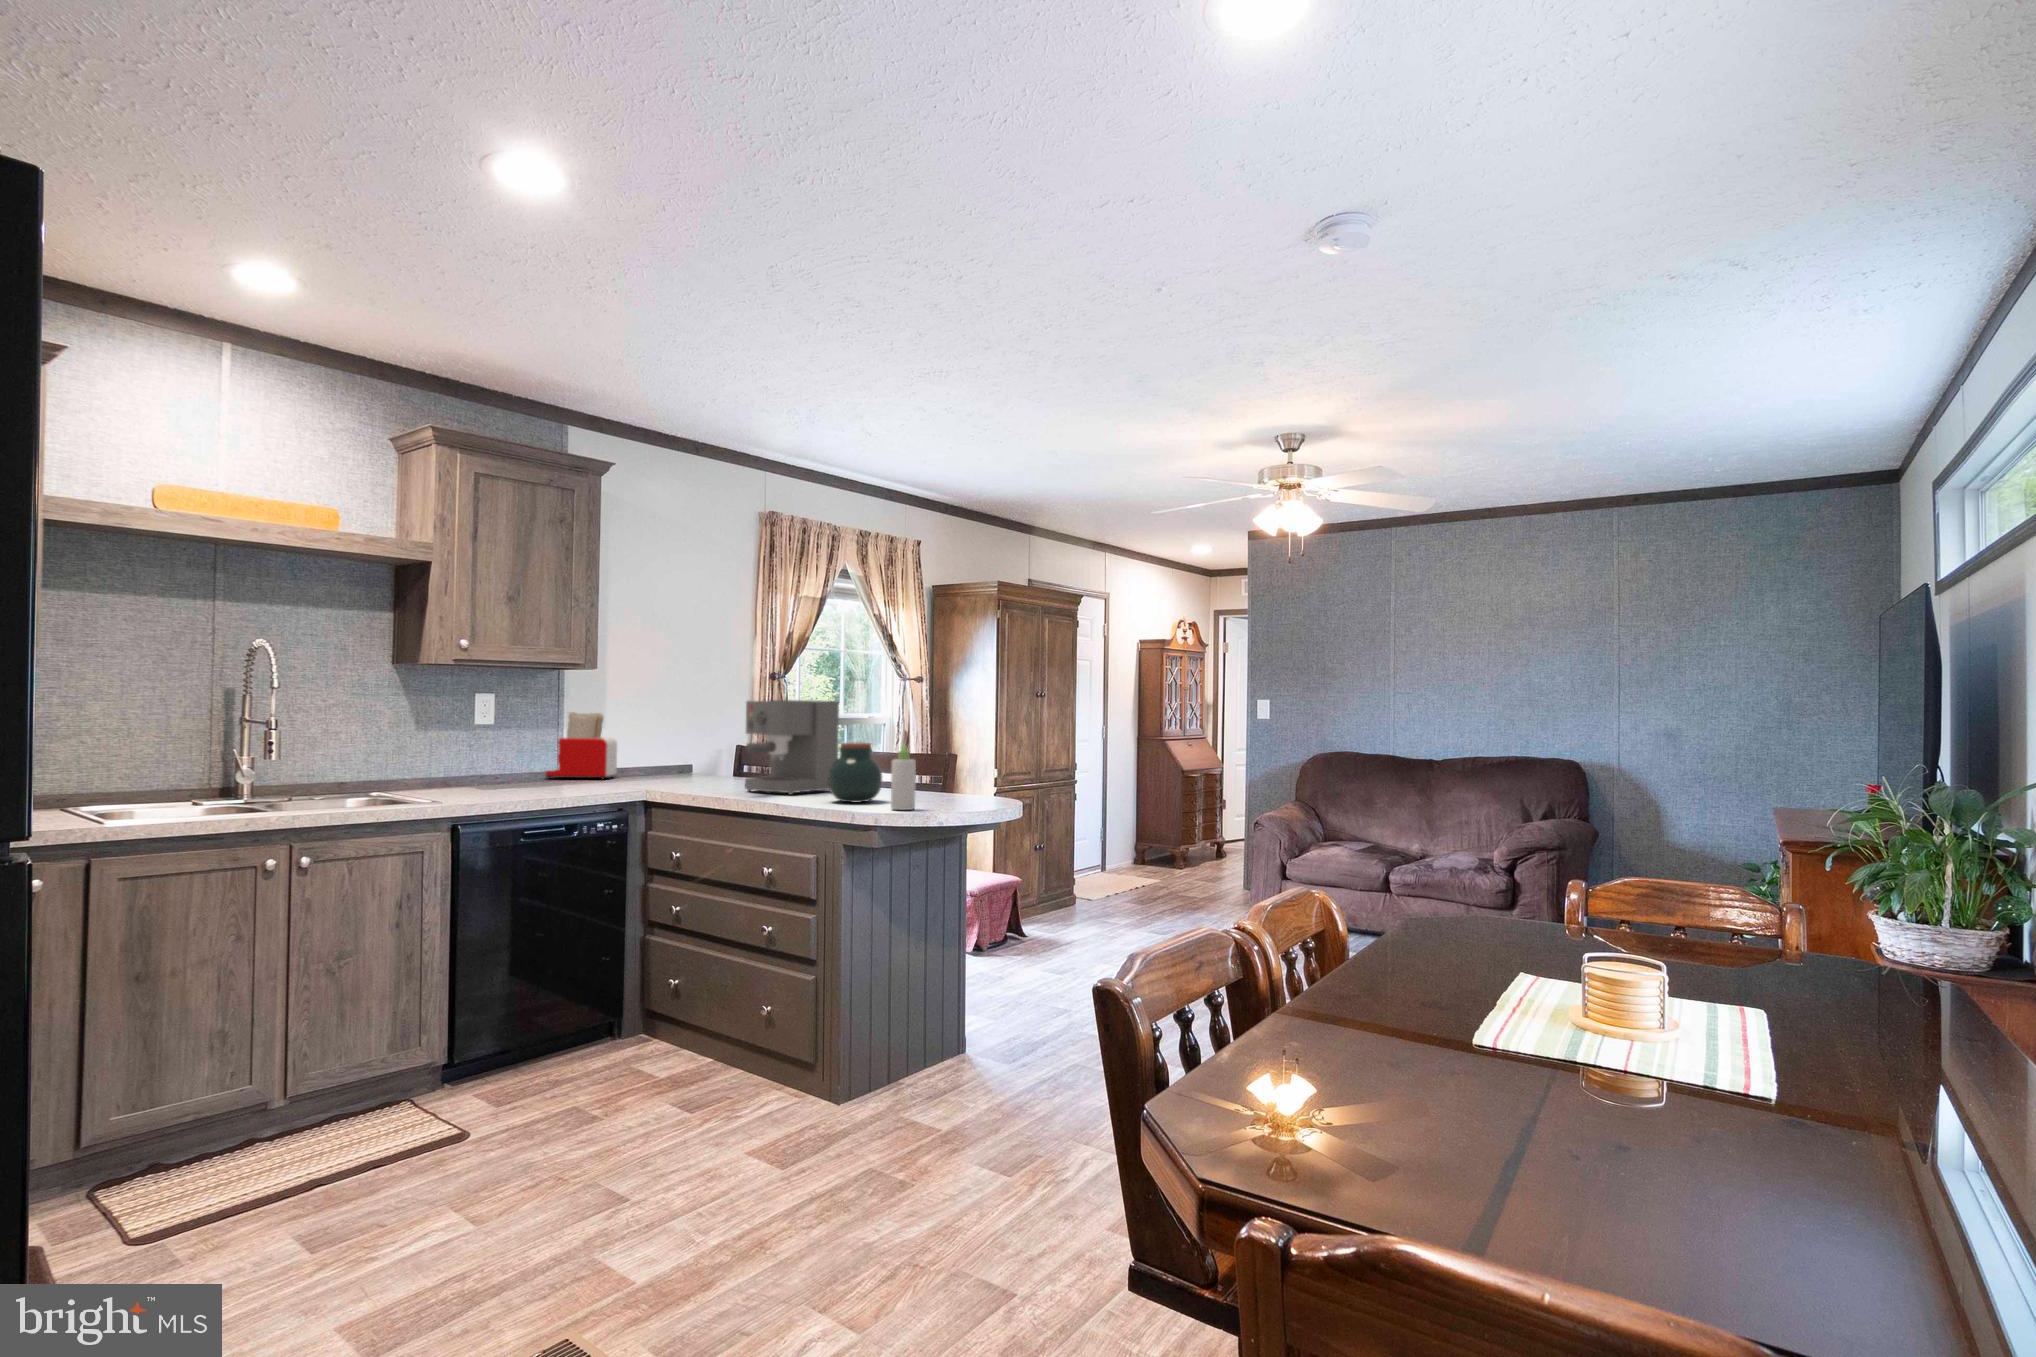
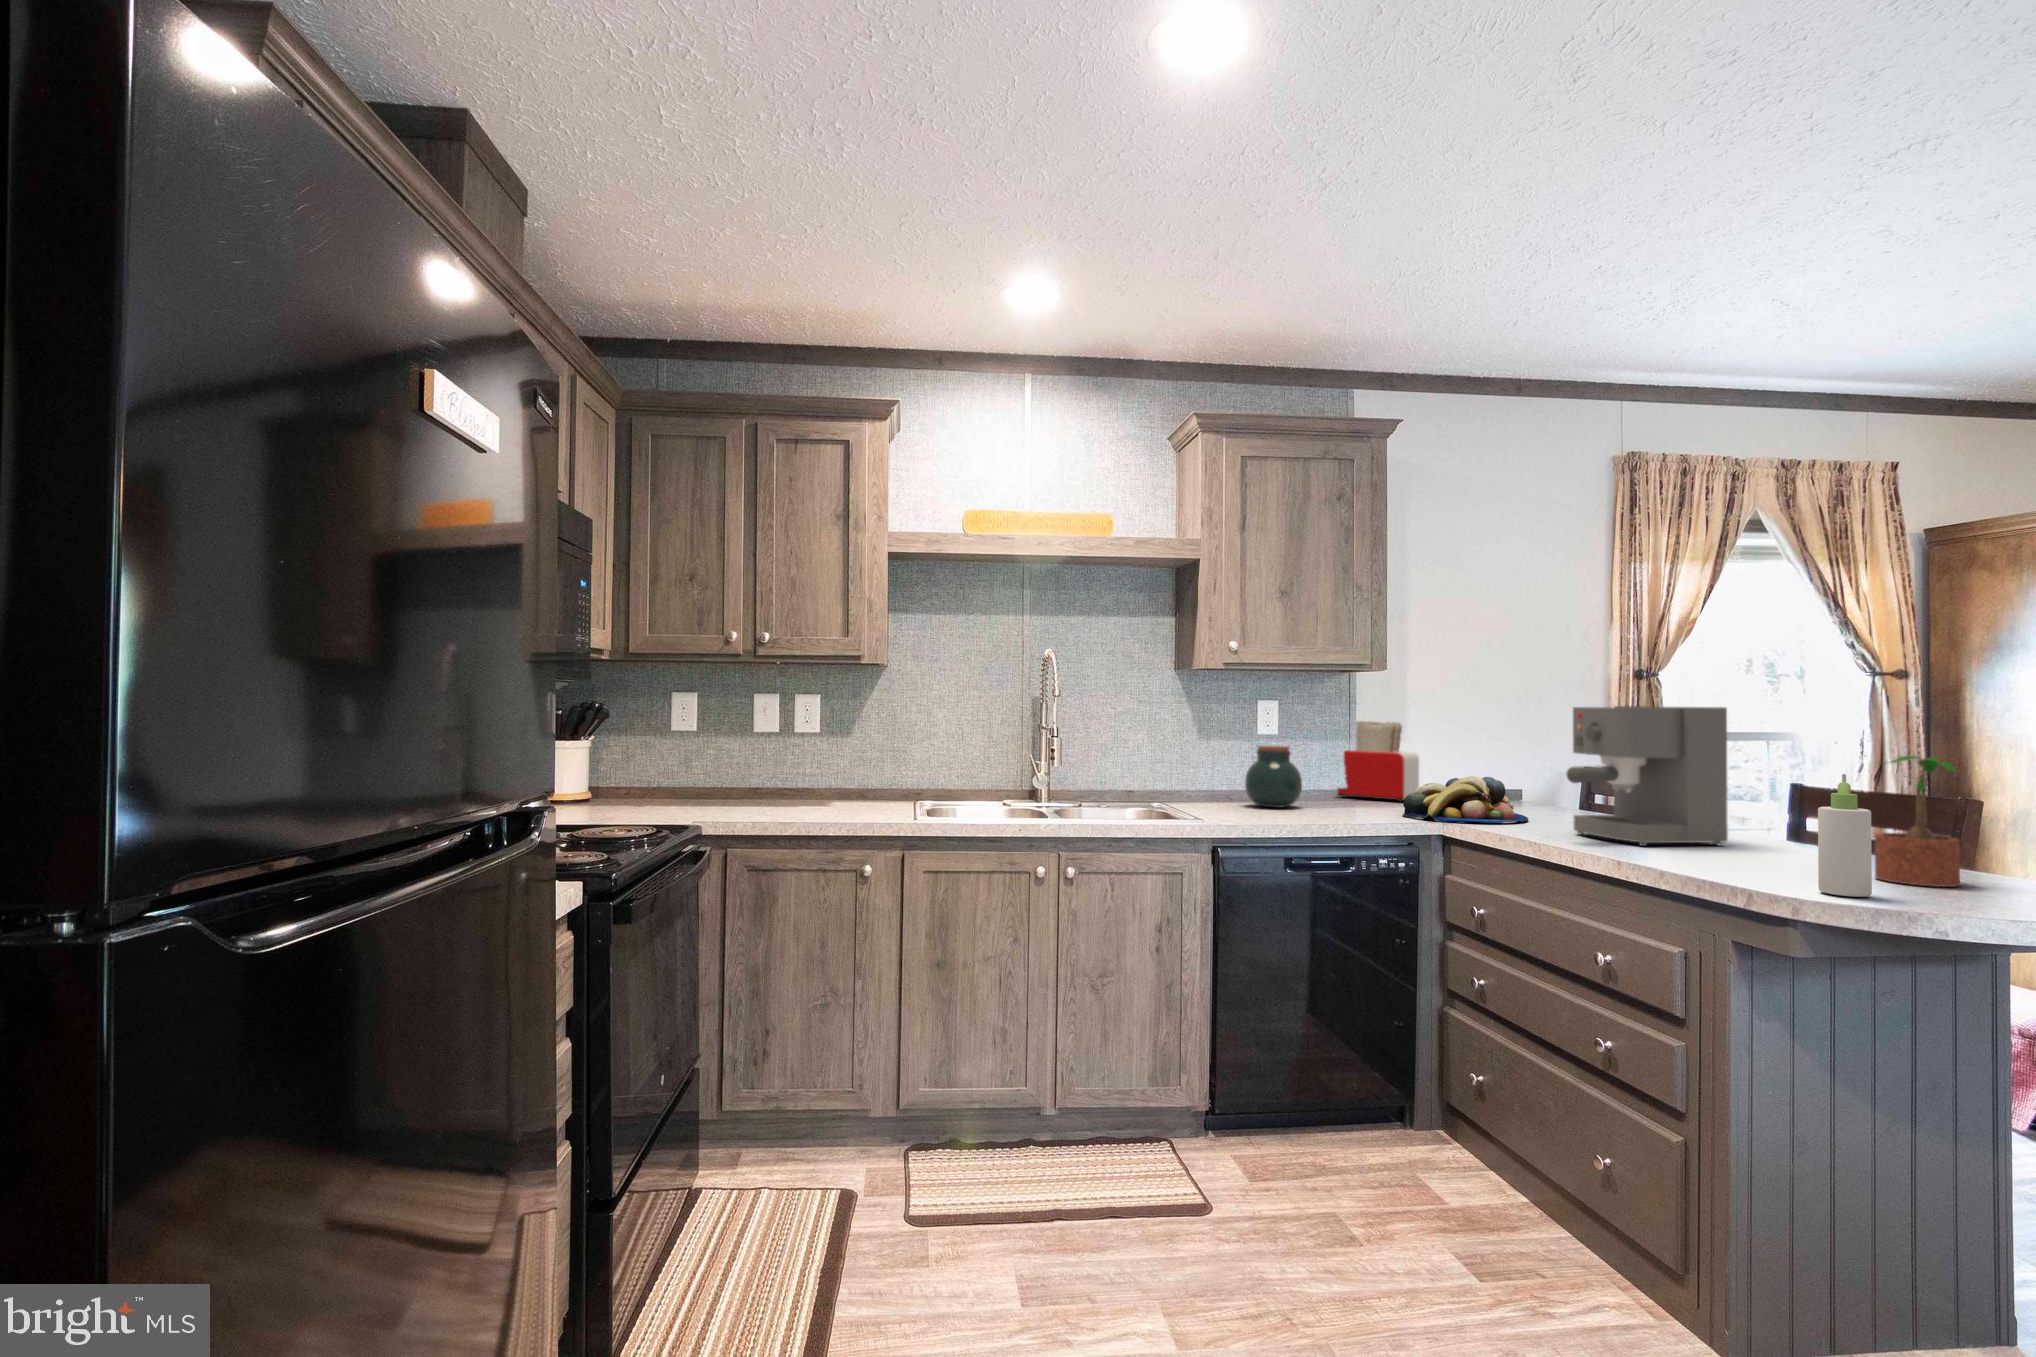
potted plant: none [914,729,956,802] -> present [1875,756,1960,887]
jar: present [828,743,882,802] -> present [1245,746,1302,808]
fruit bowl: none [614,754,709,790] -> present [1403,776,1528,823]

